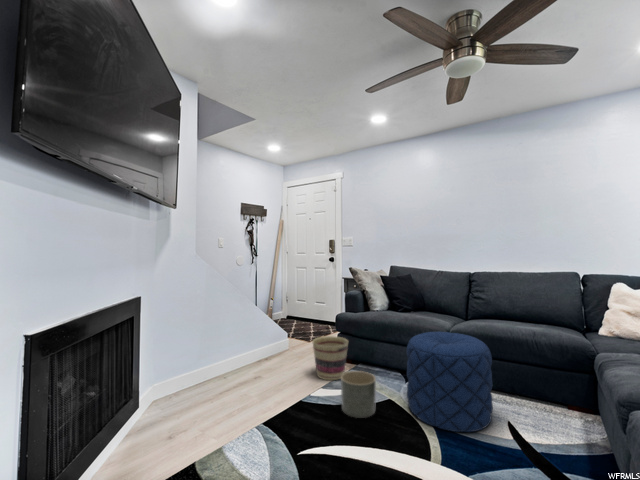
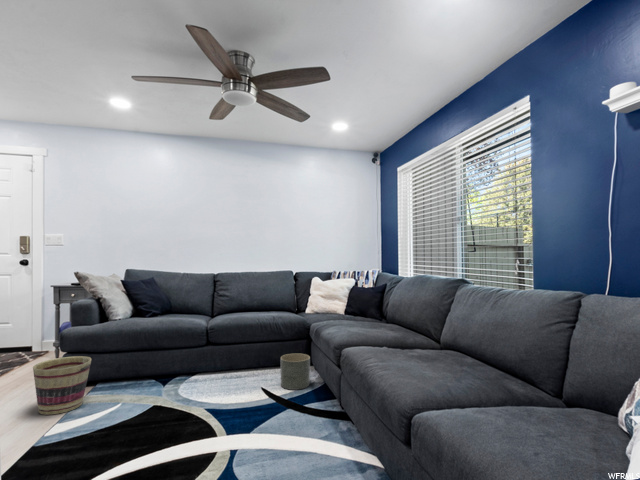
pouf: present [407,332,493,432] -> none [176,324,253,411]
planter: present [341,371,376,418] -> present [281,354,310,390]

